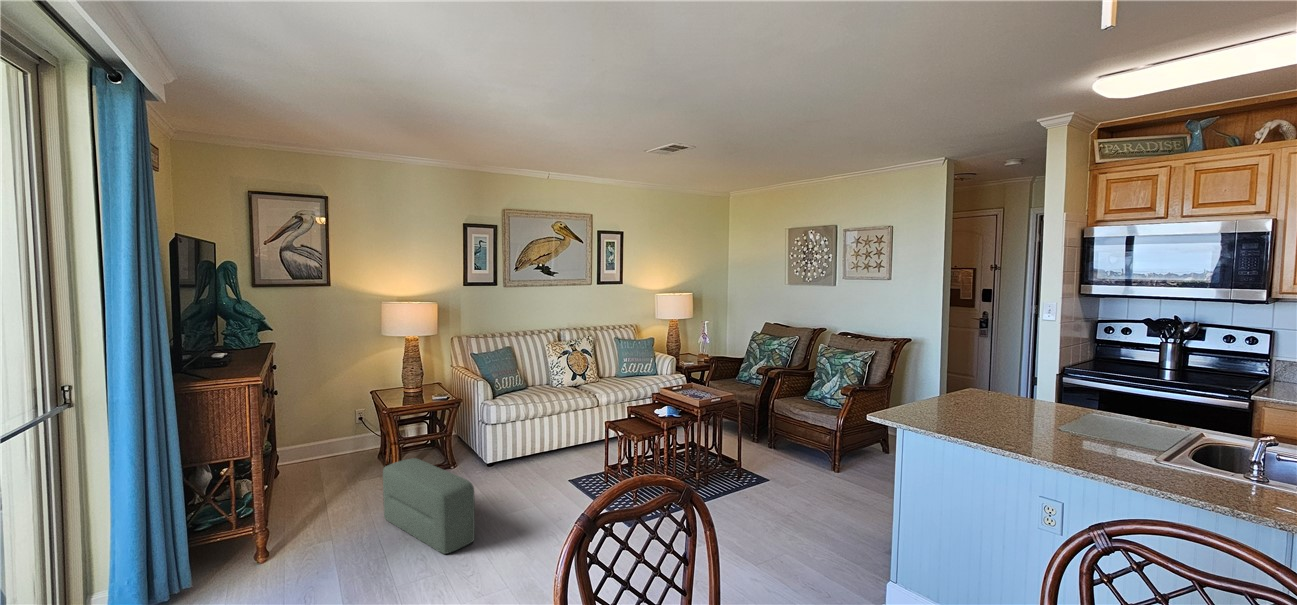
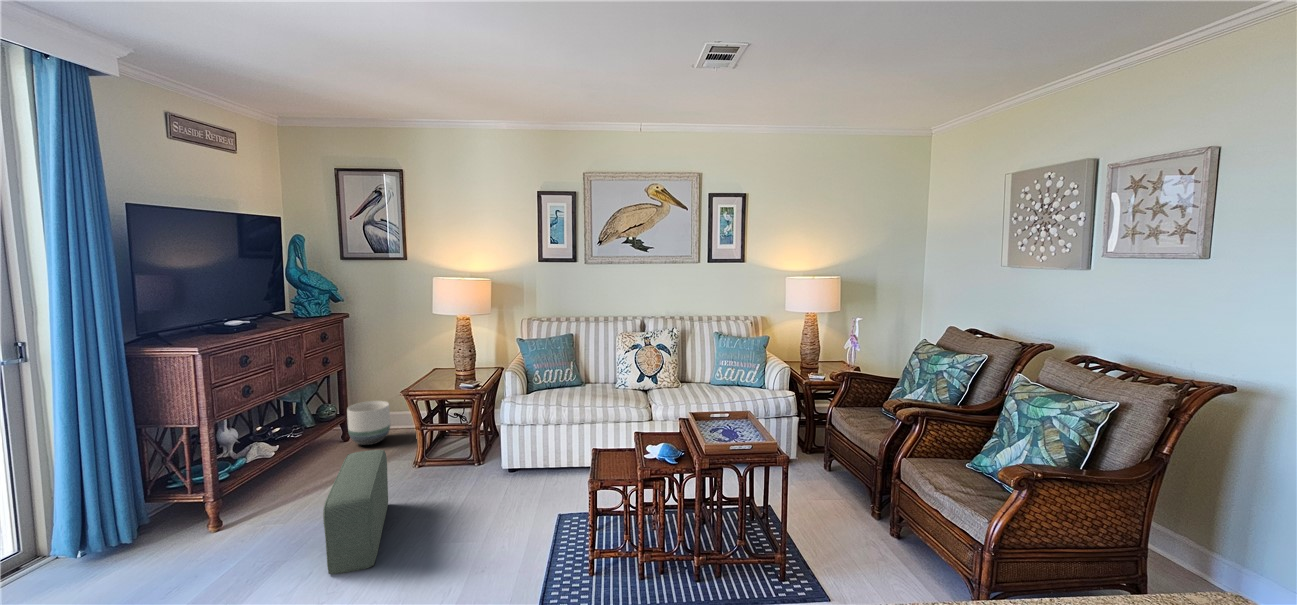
planter: none [279,433,326,480] -> present [347,401,390,445]

